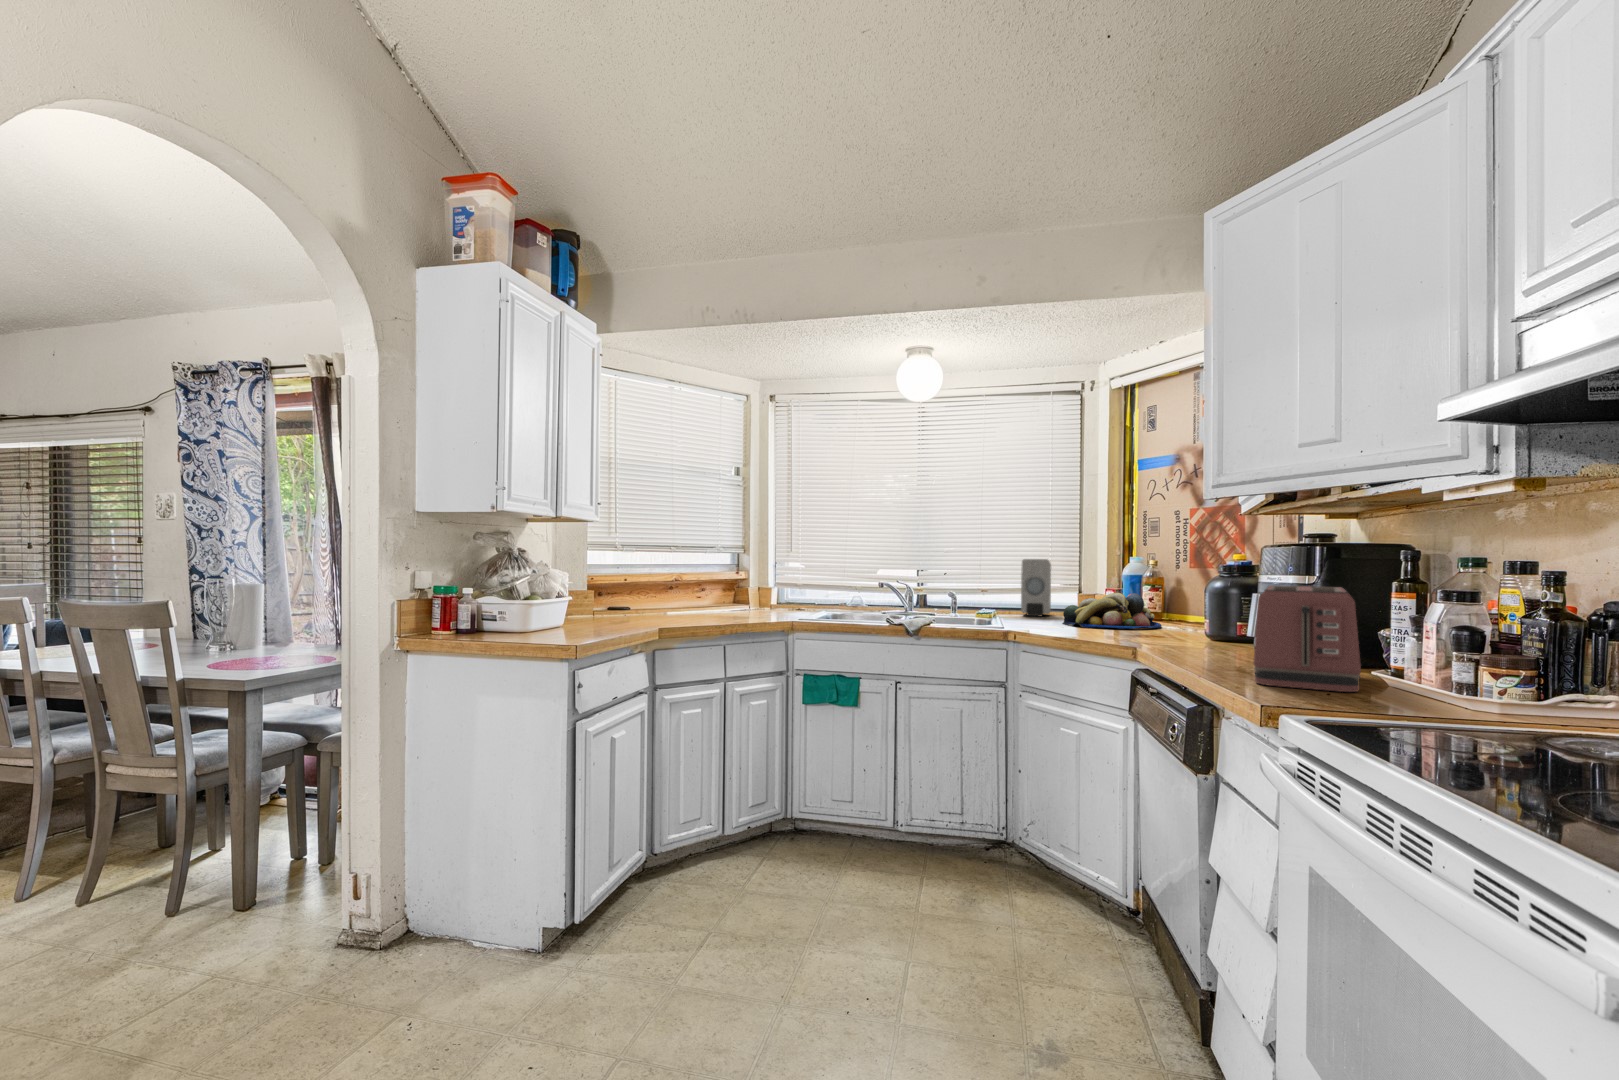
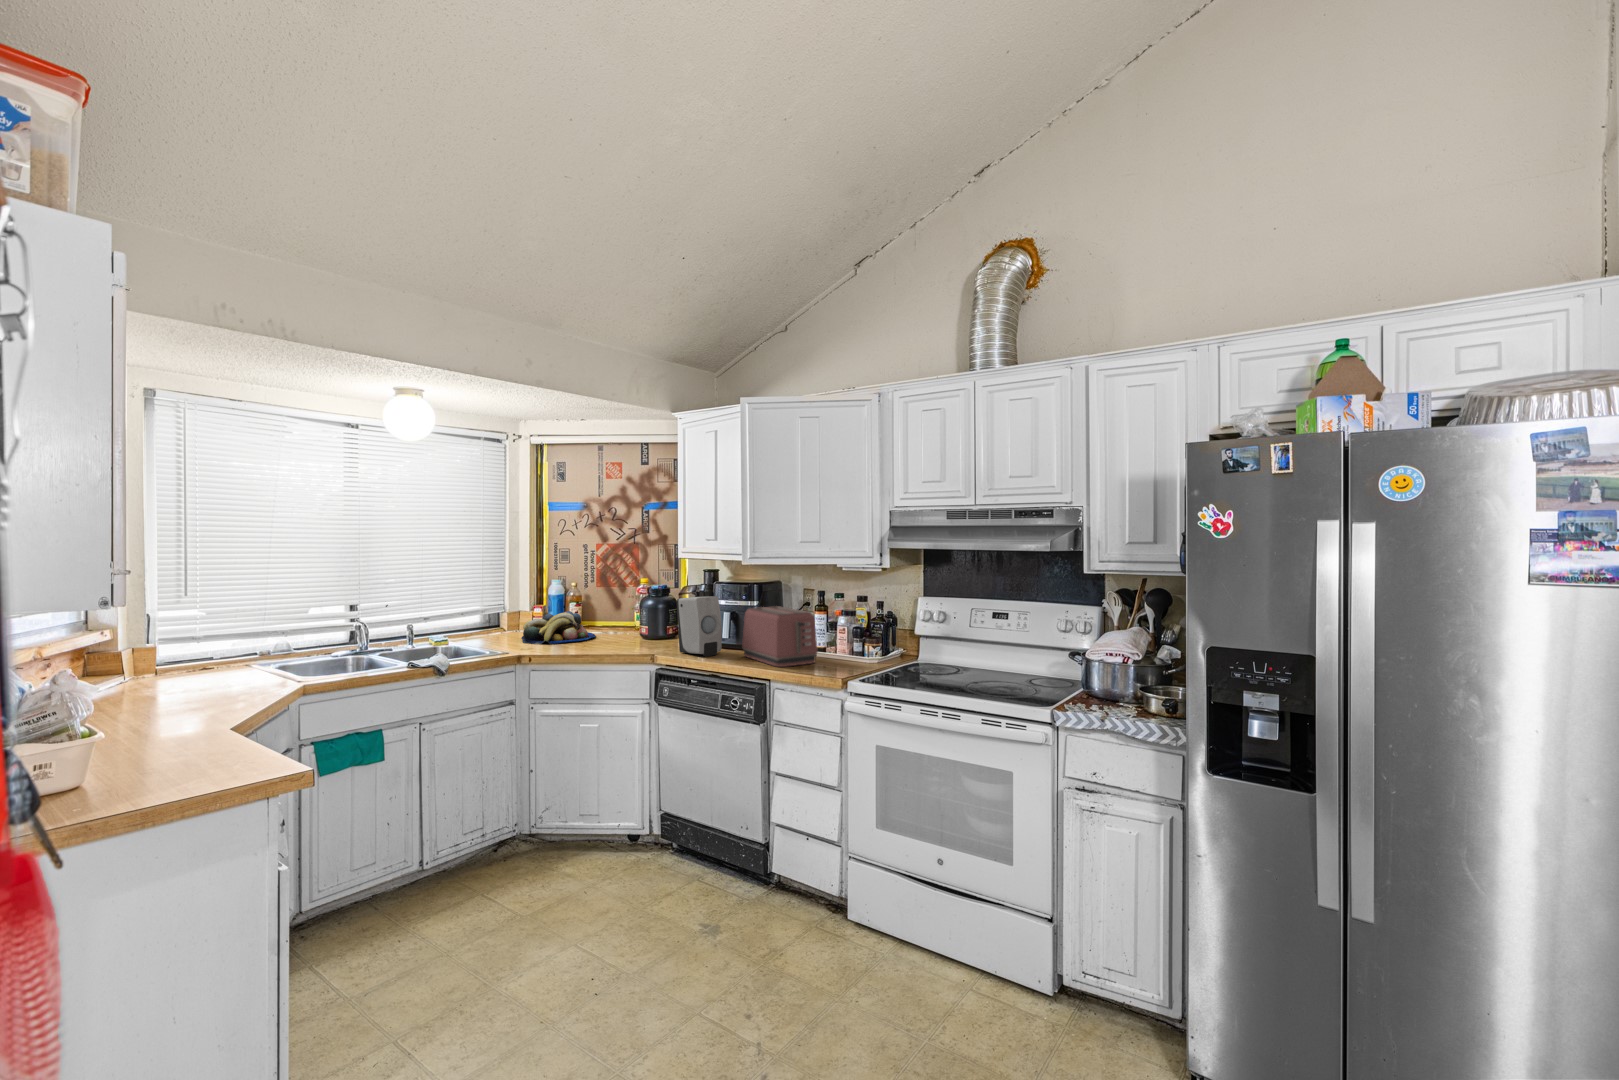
soap dispenser: present [1021,559,1051,617] -> present [677,596,722,656]

